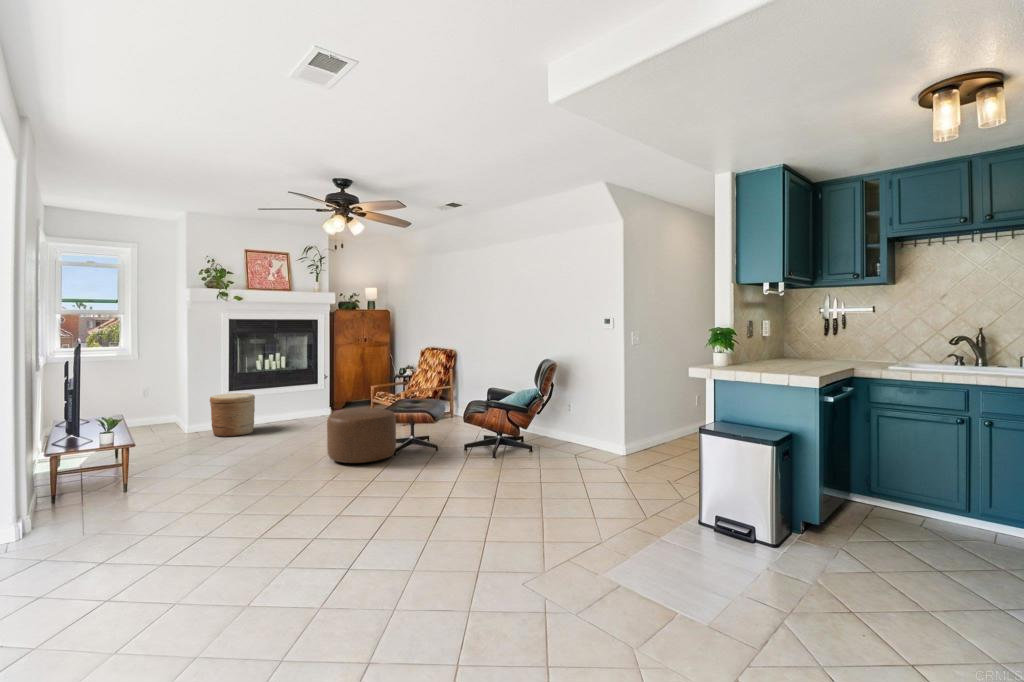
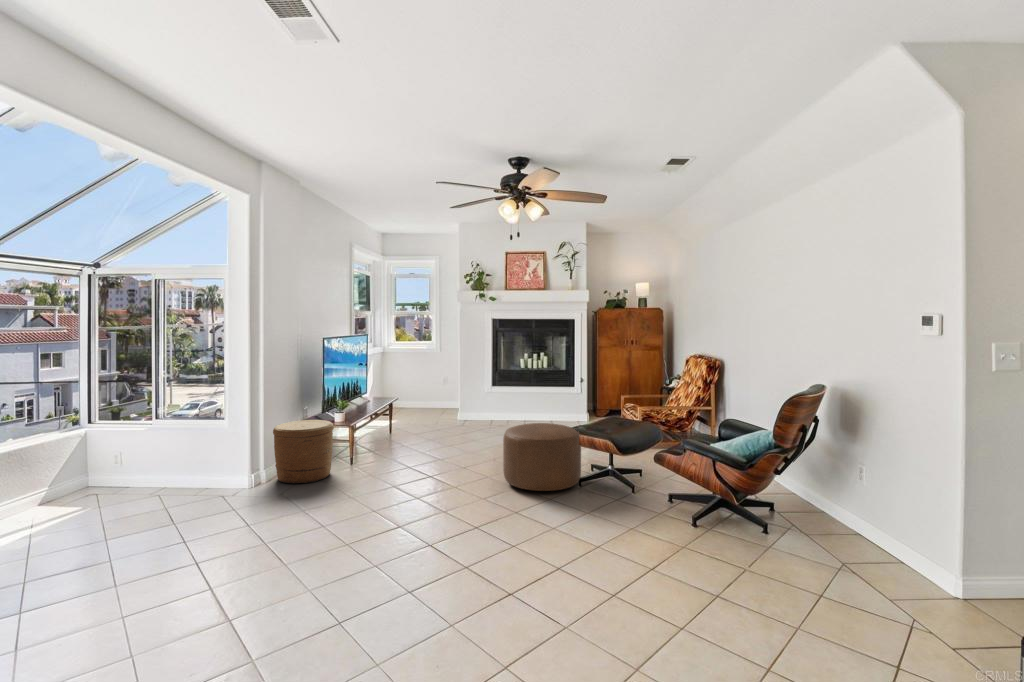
woven basket: present [210,393,255,437] -> present [273,420,334,483]

